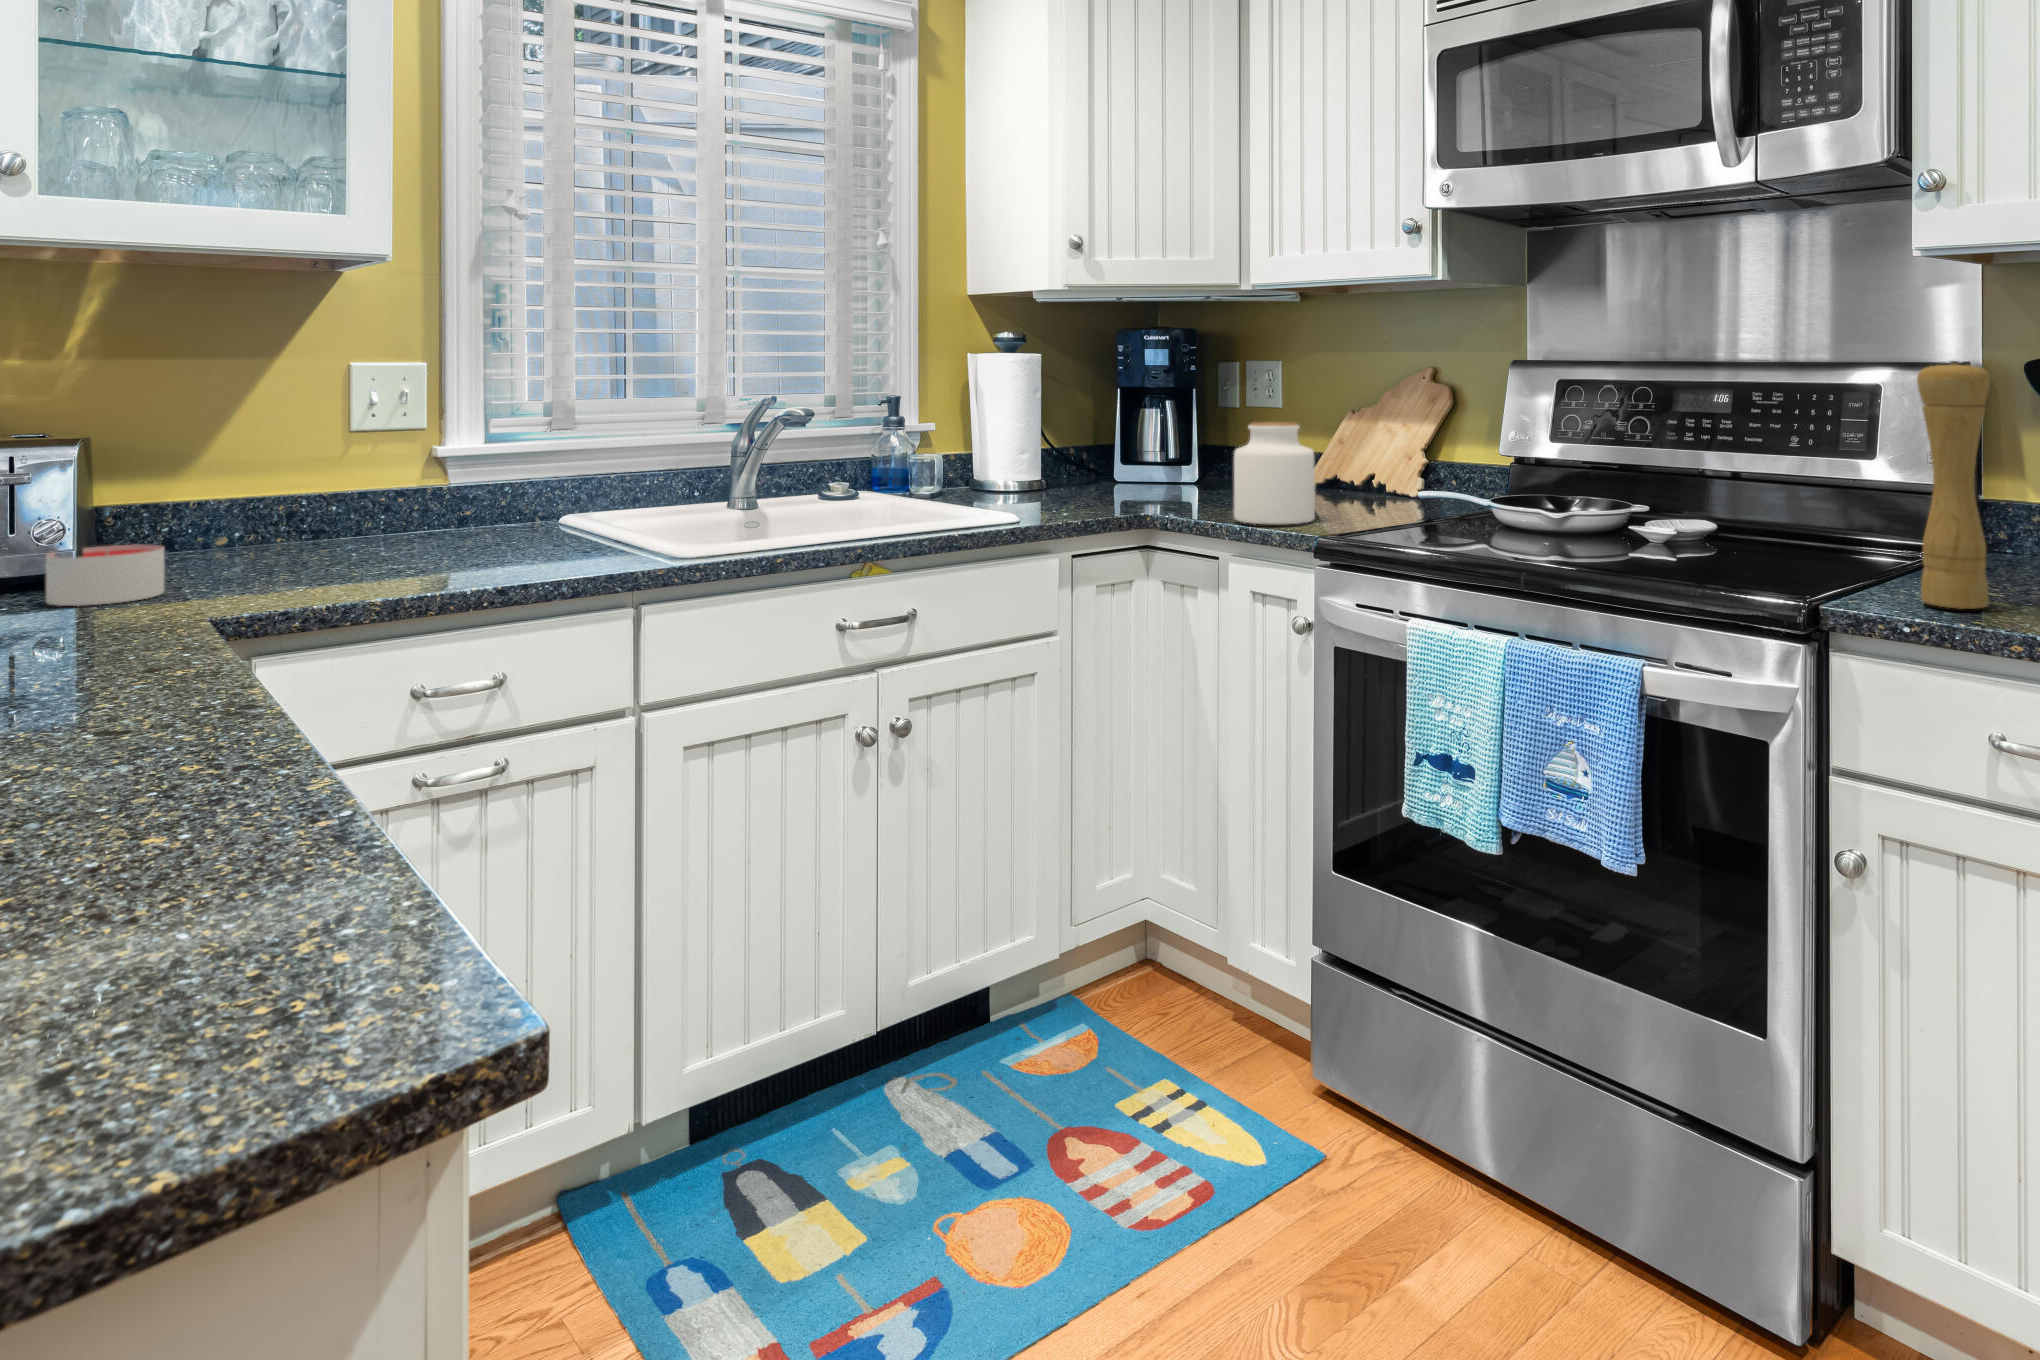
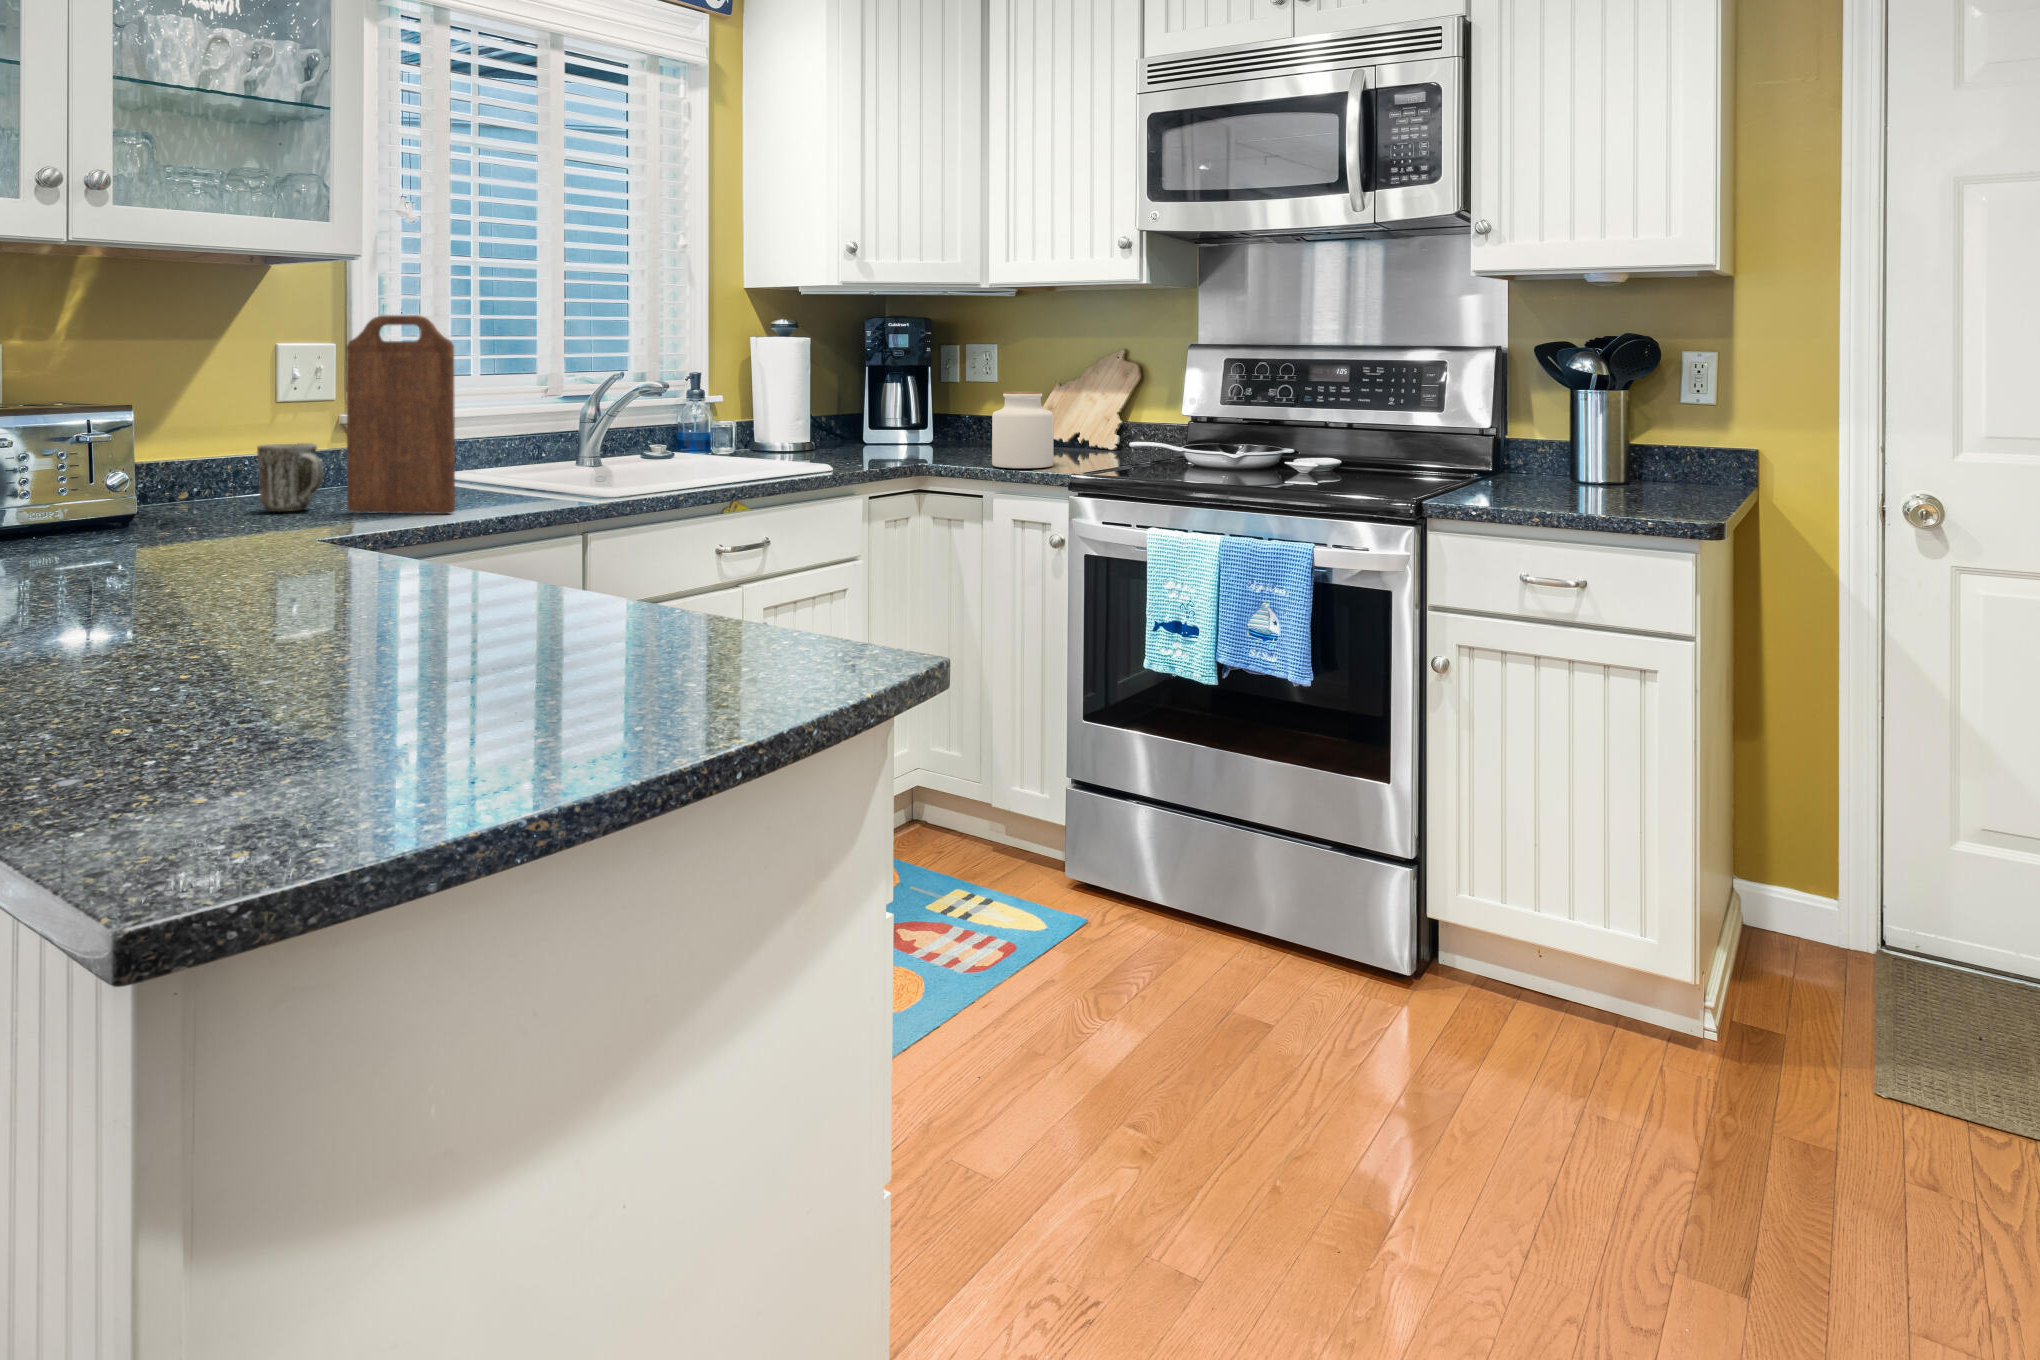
cutting board: none [345,327,455,581] -> present [346,315,455,514]
pepper mill: present [1917,361,1990,609] -> none [1479,346,1521,501]
mug: none [255,485,332,570] -> present [257,443,323,512]
candle: present [46,545,165,606] -> none [142,489,230,535]

